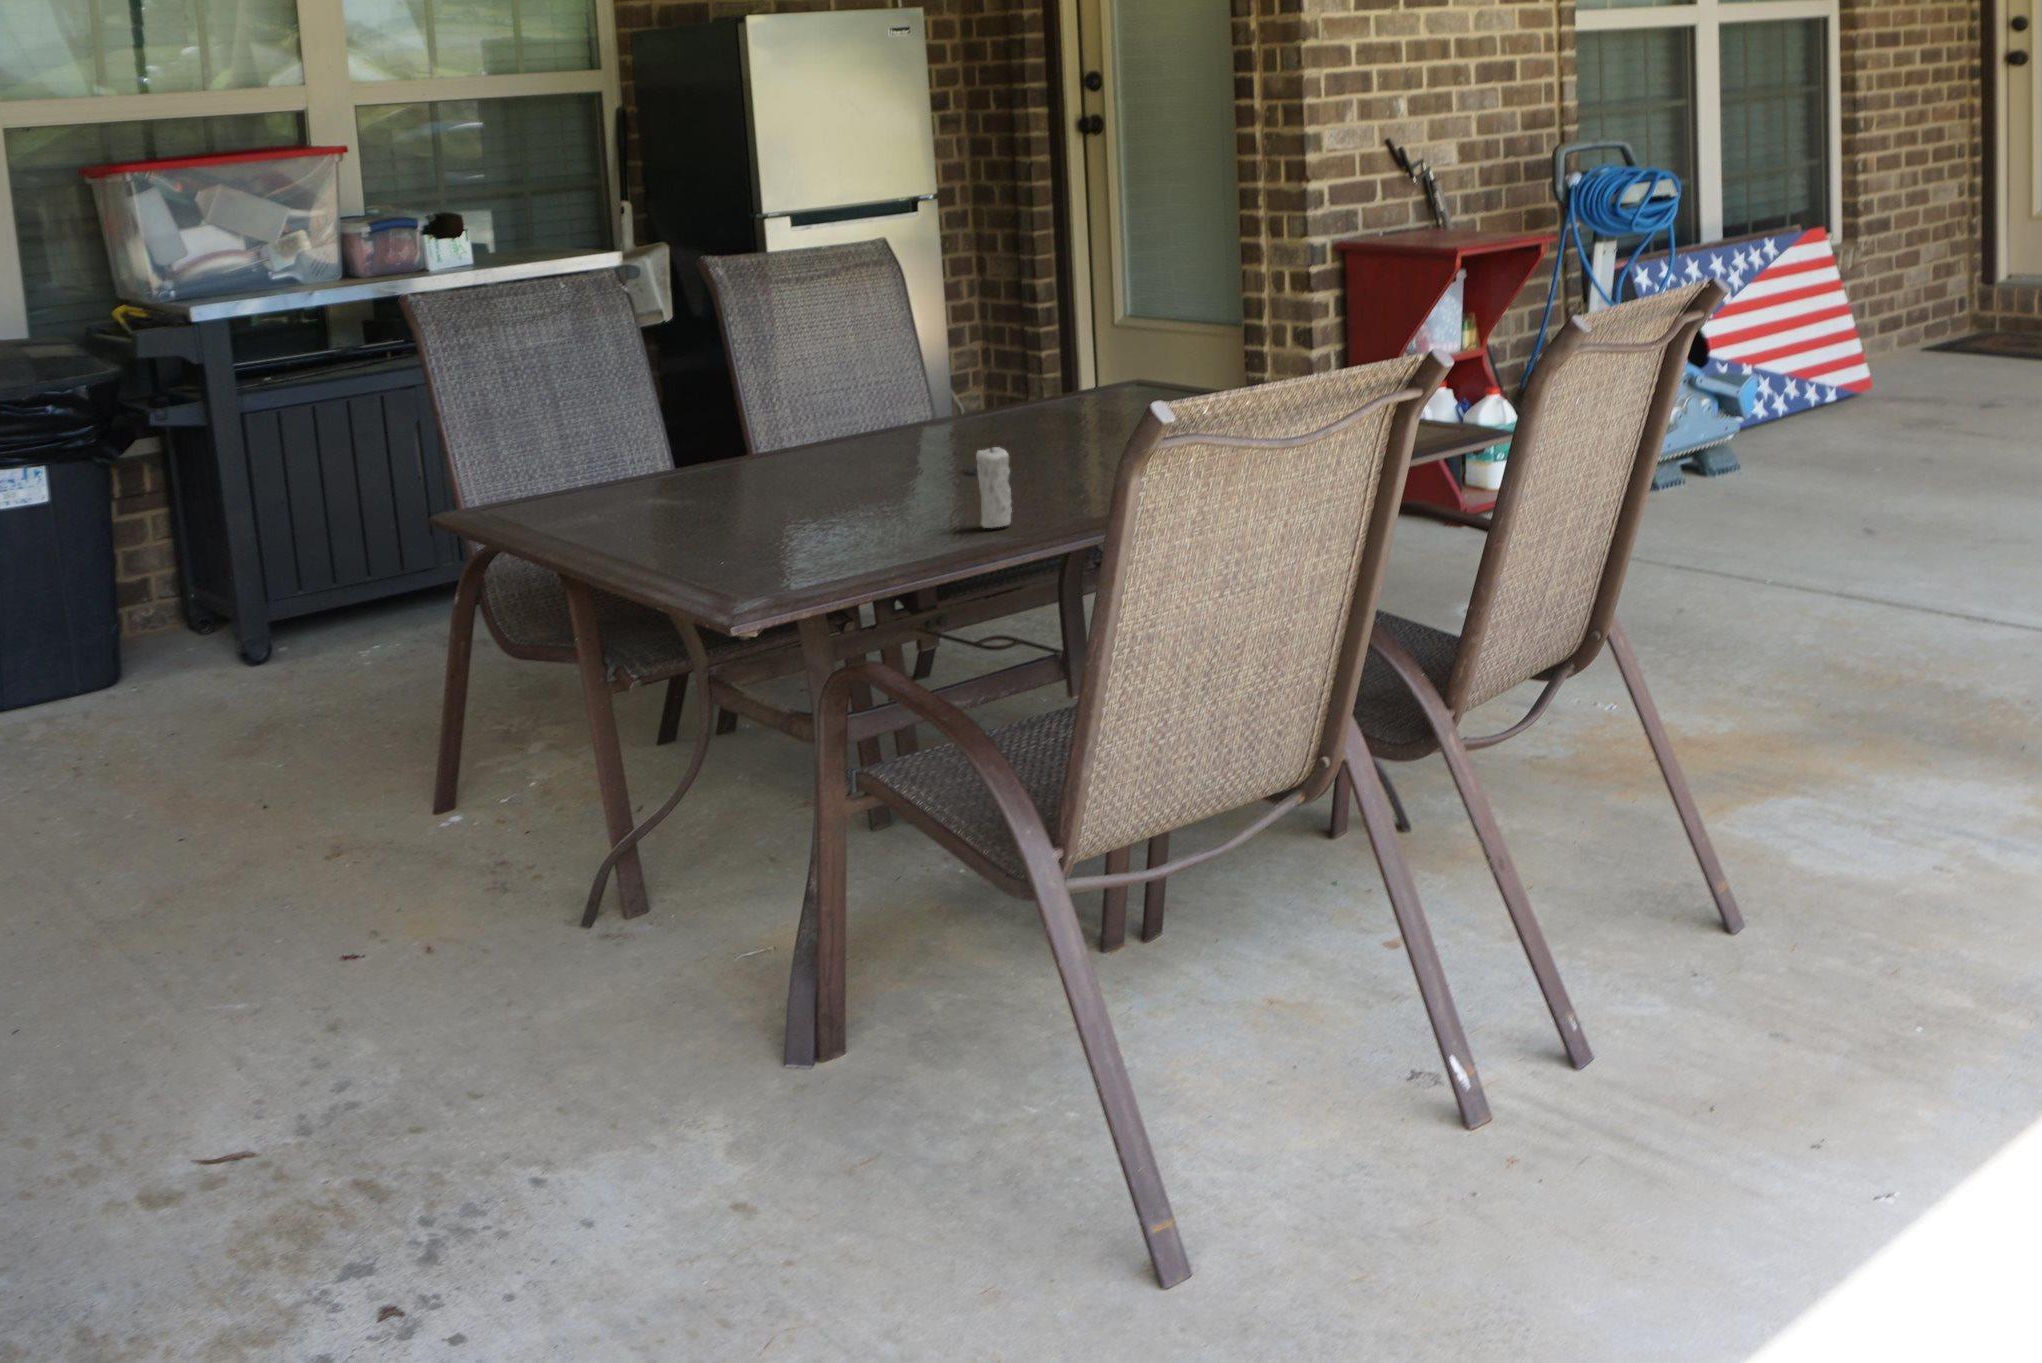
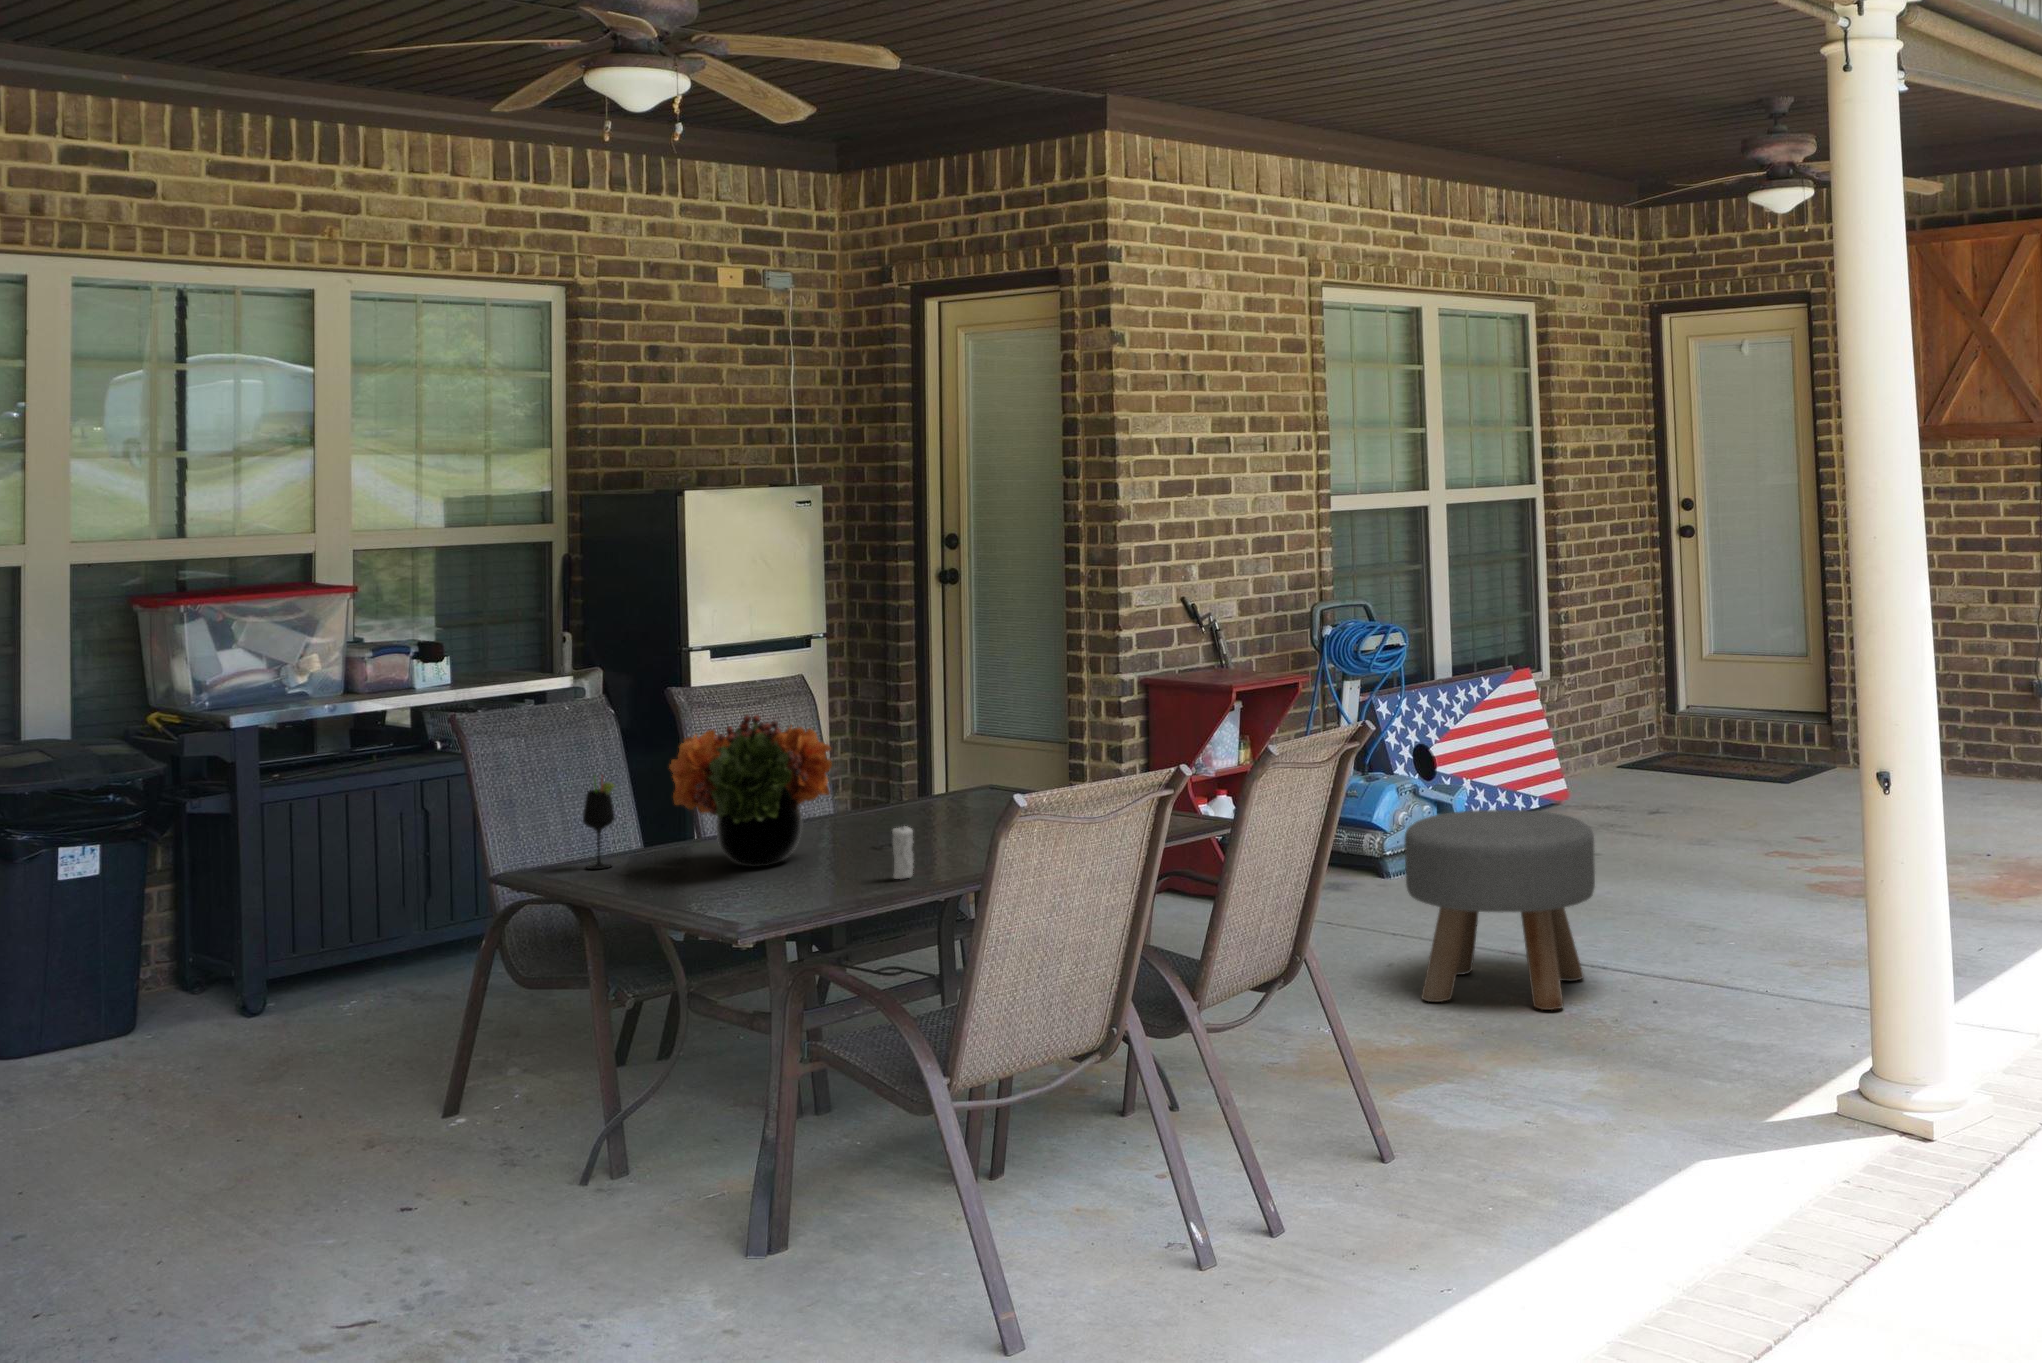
flower arrangement: none [651,282,900,504] -> present [669,715,832,867]
wine glass: none [547,372,595,506] -> present [583,777,615,869]
ottoman: none [1730,405,2025,688] -> present [1405,810,1595,1010]

